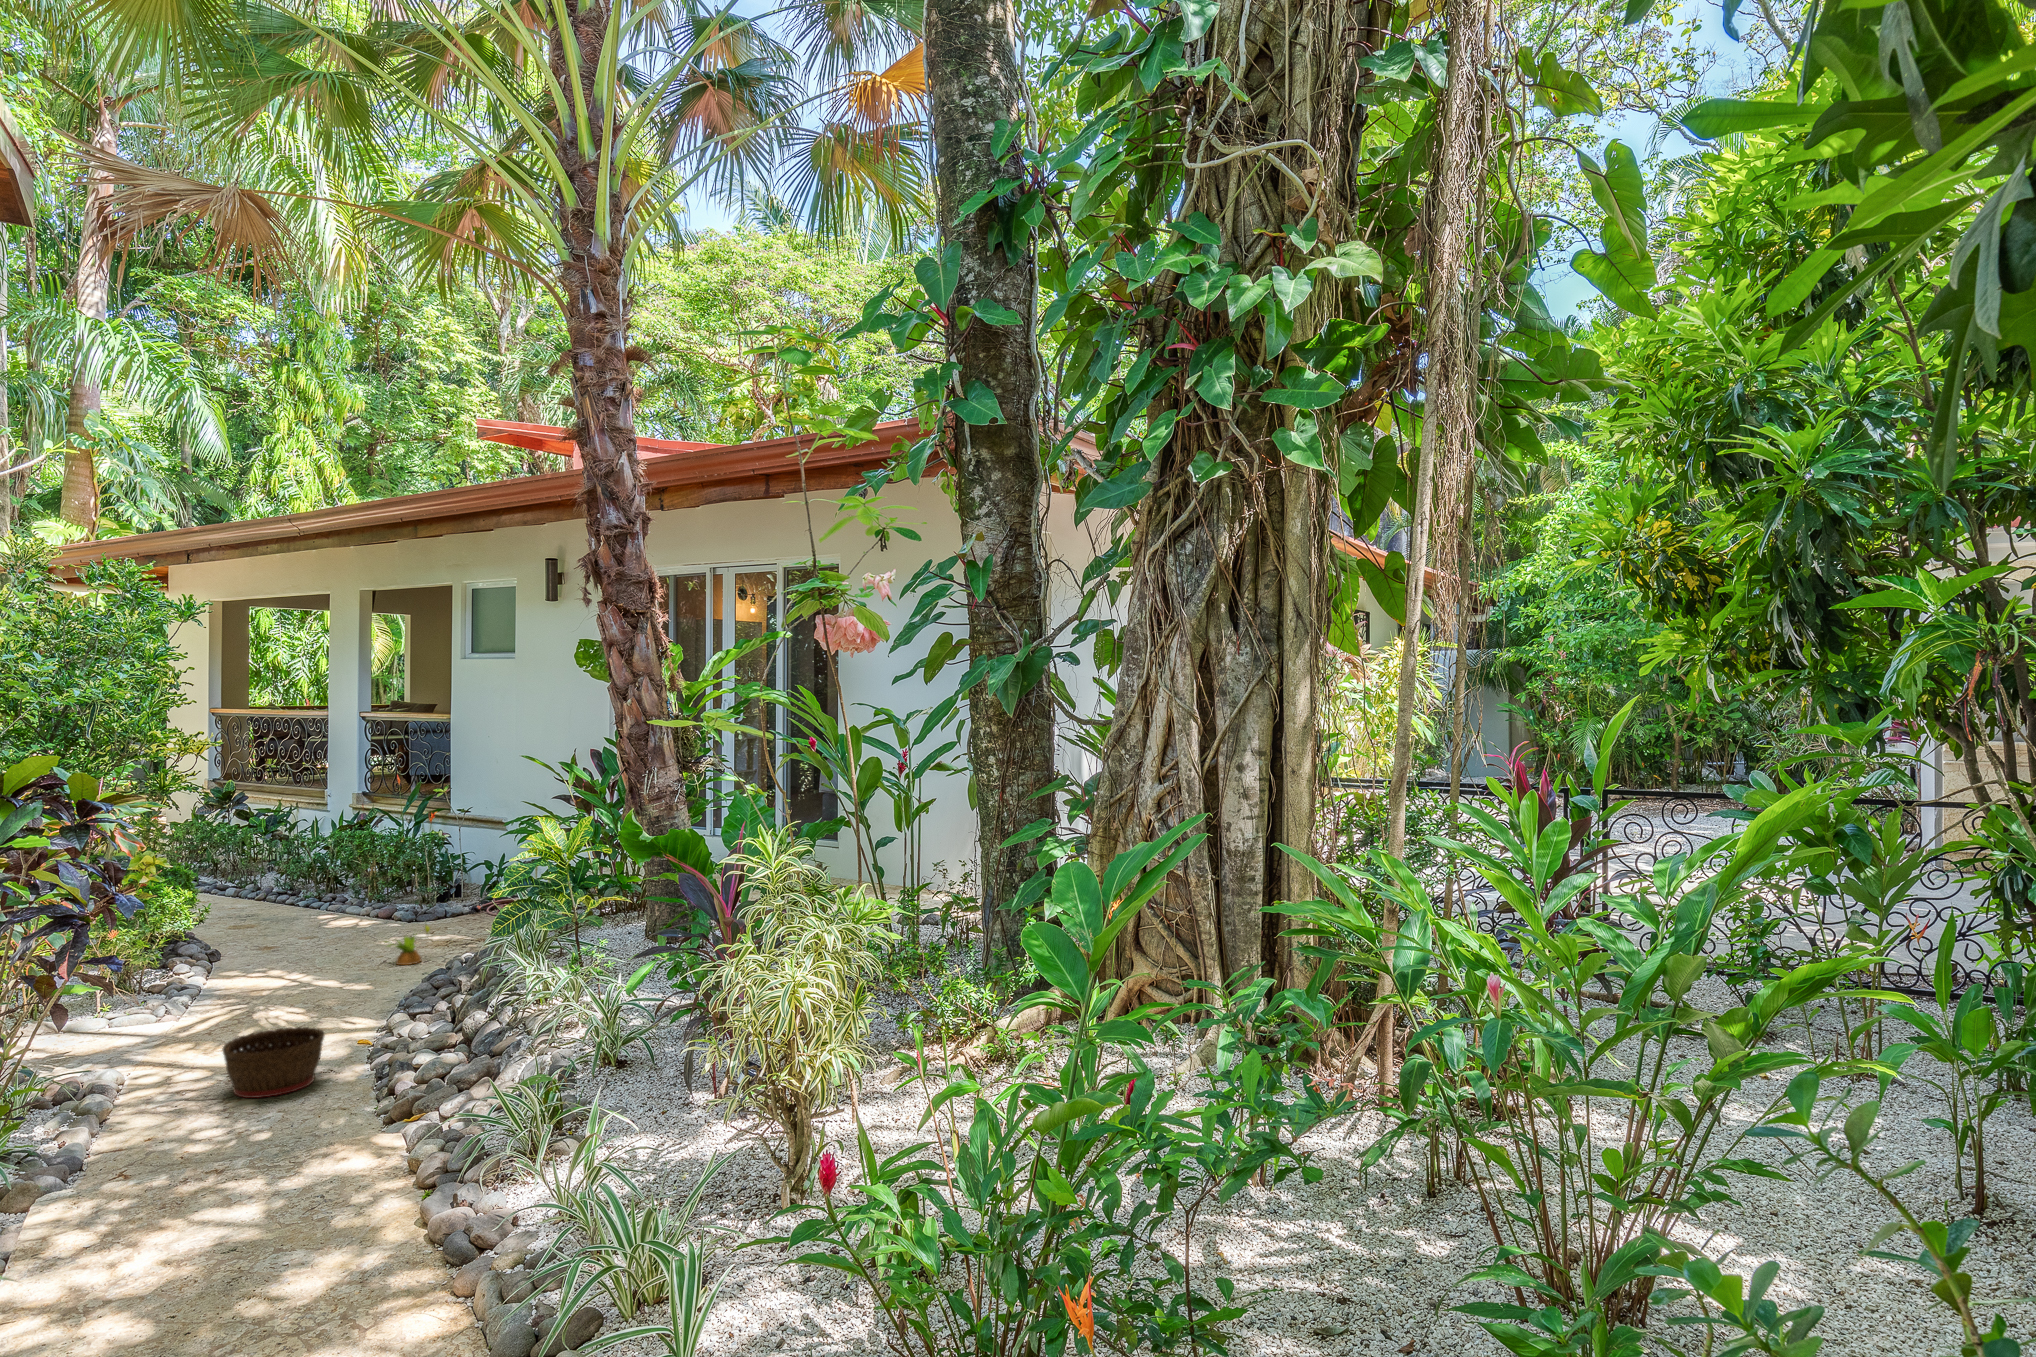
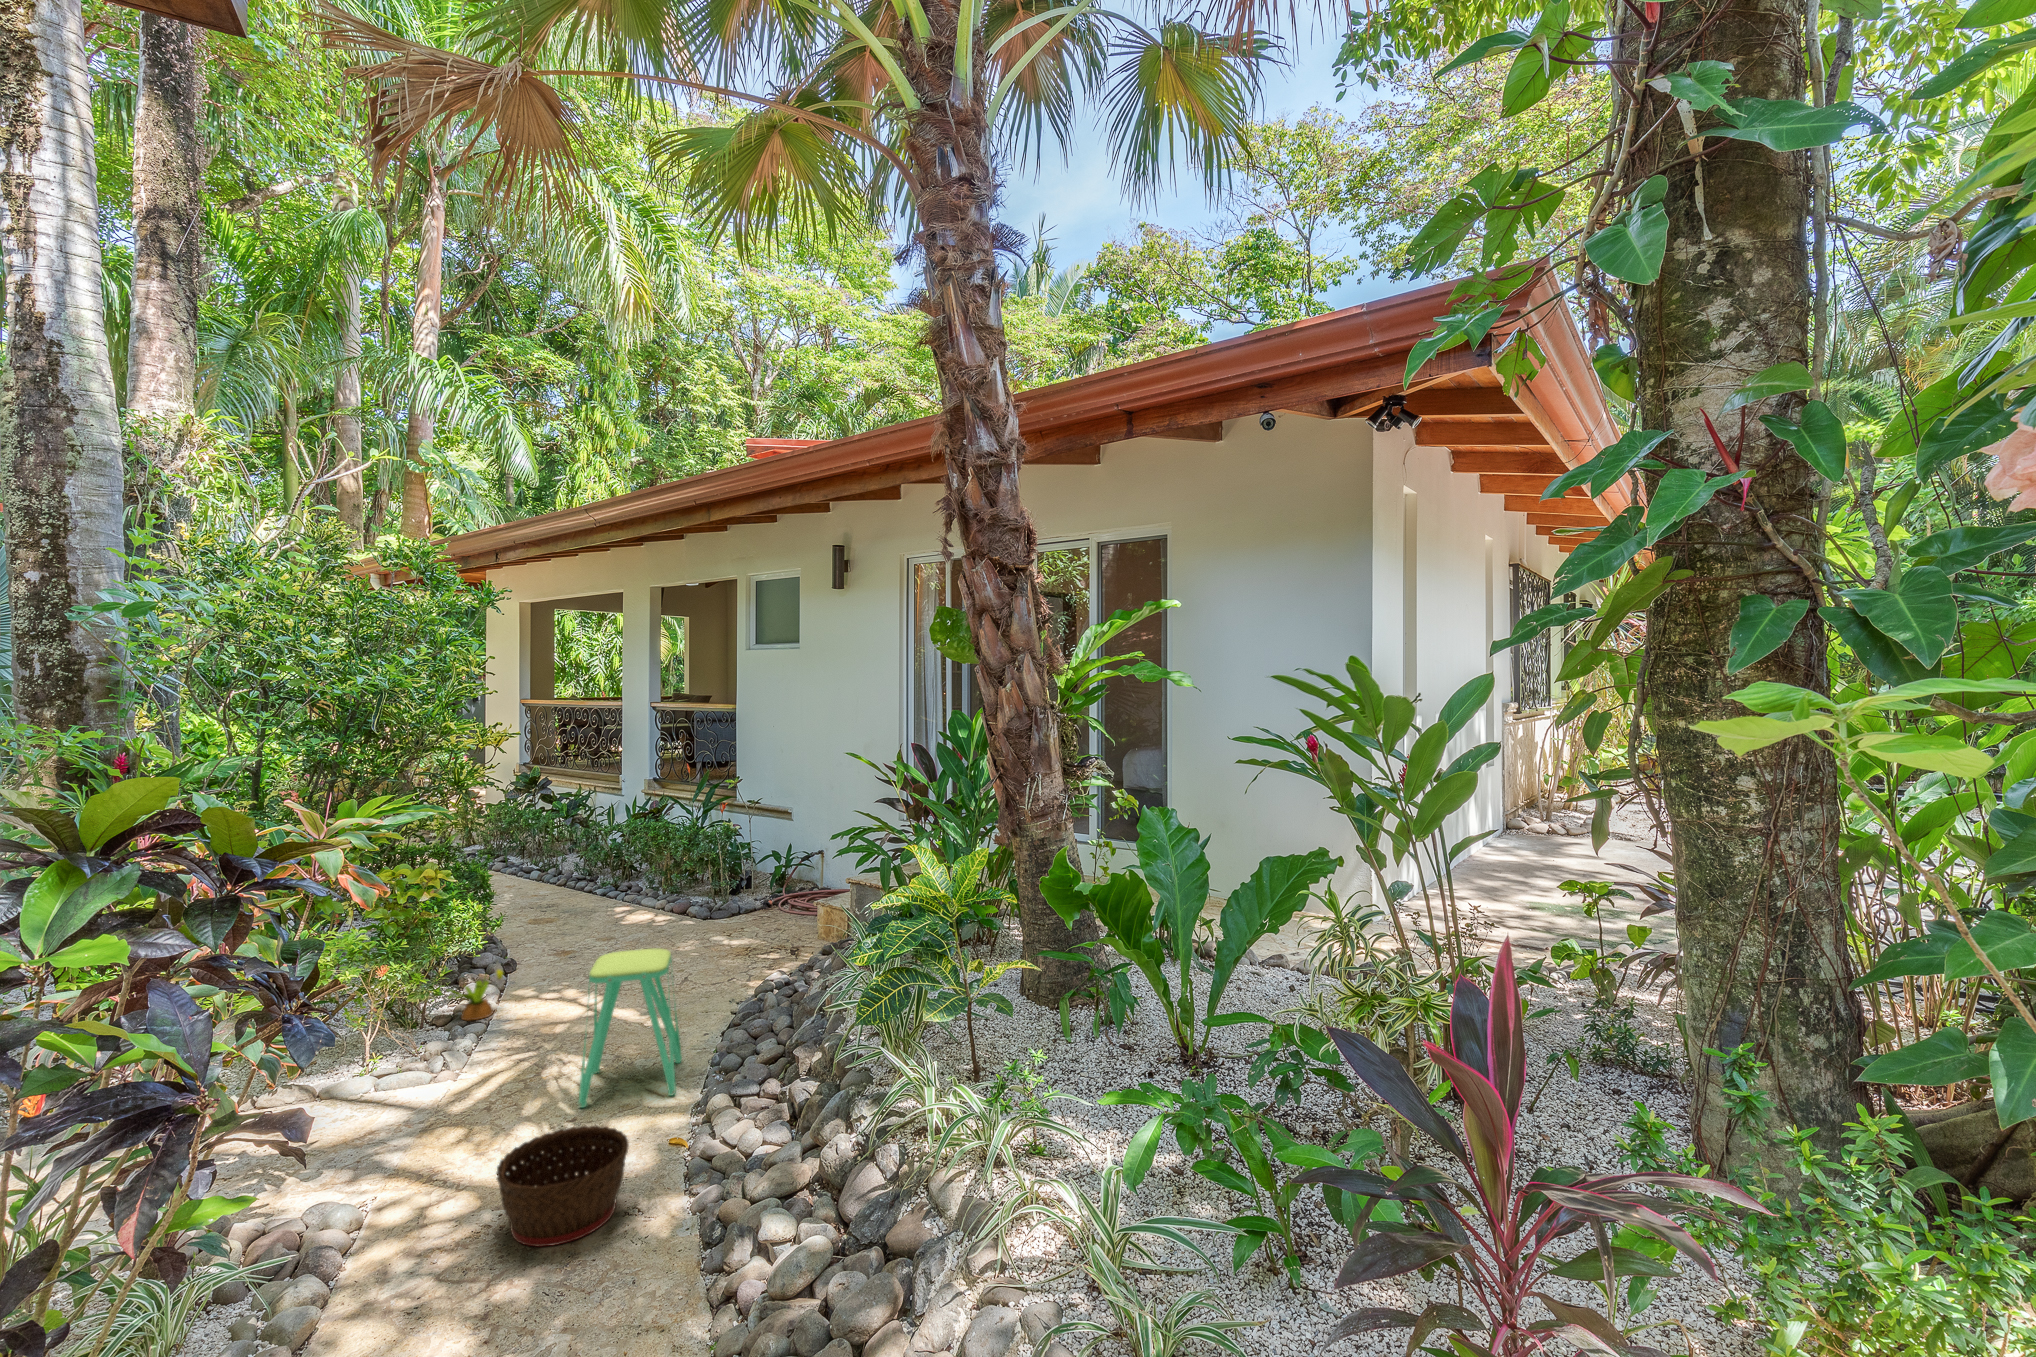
stool: none [284,915,375,1036] -> present [579,949,682,1107]
decorative plant: present [385,921,430,965] -> present [447,962,503,1020]

